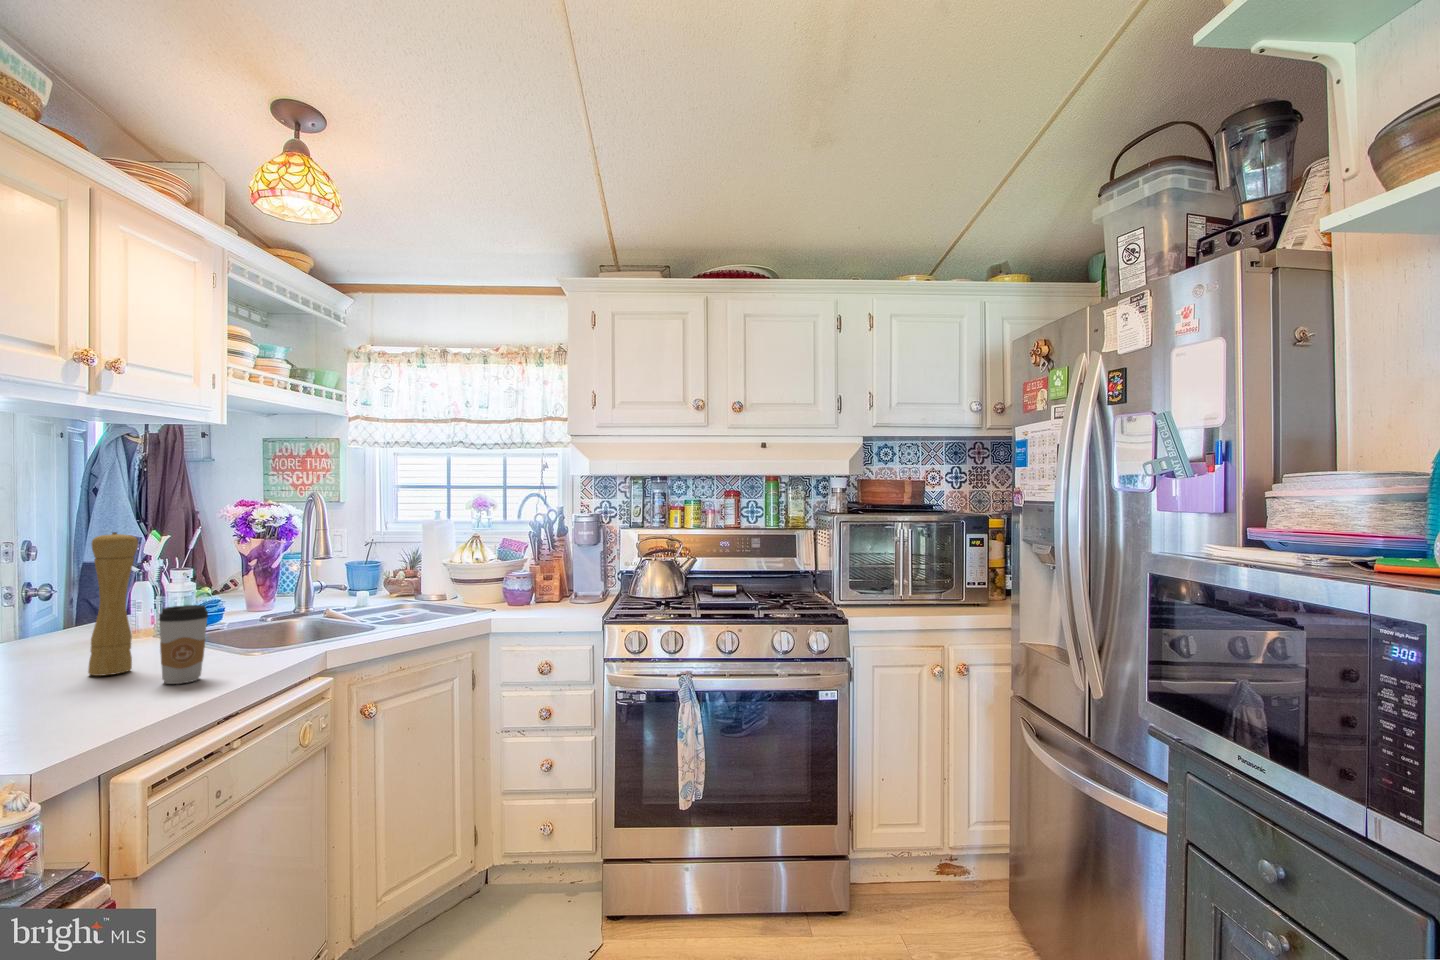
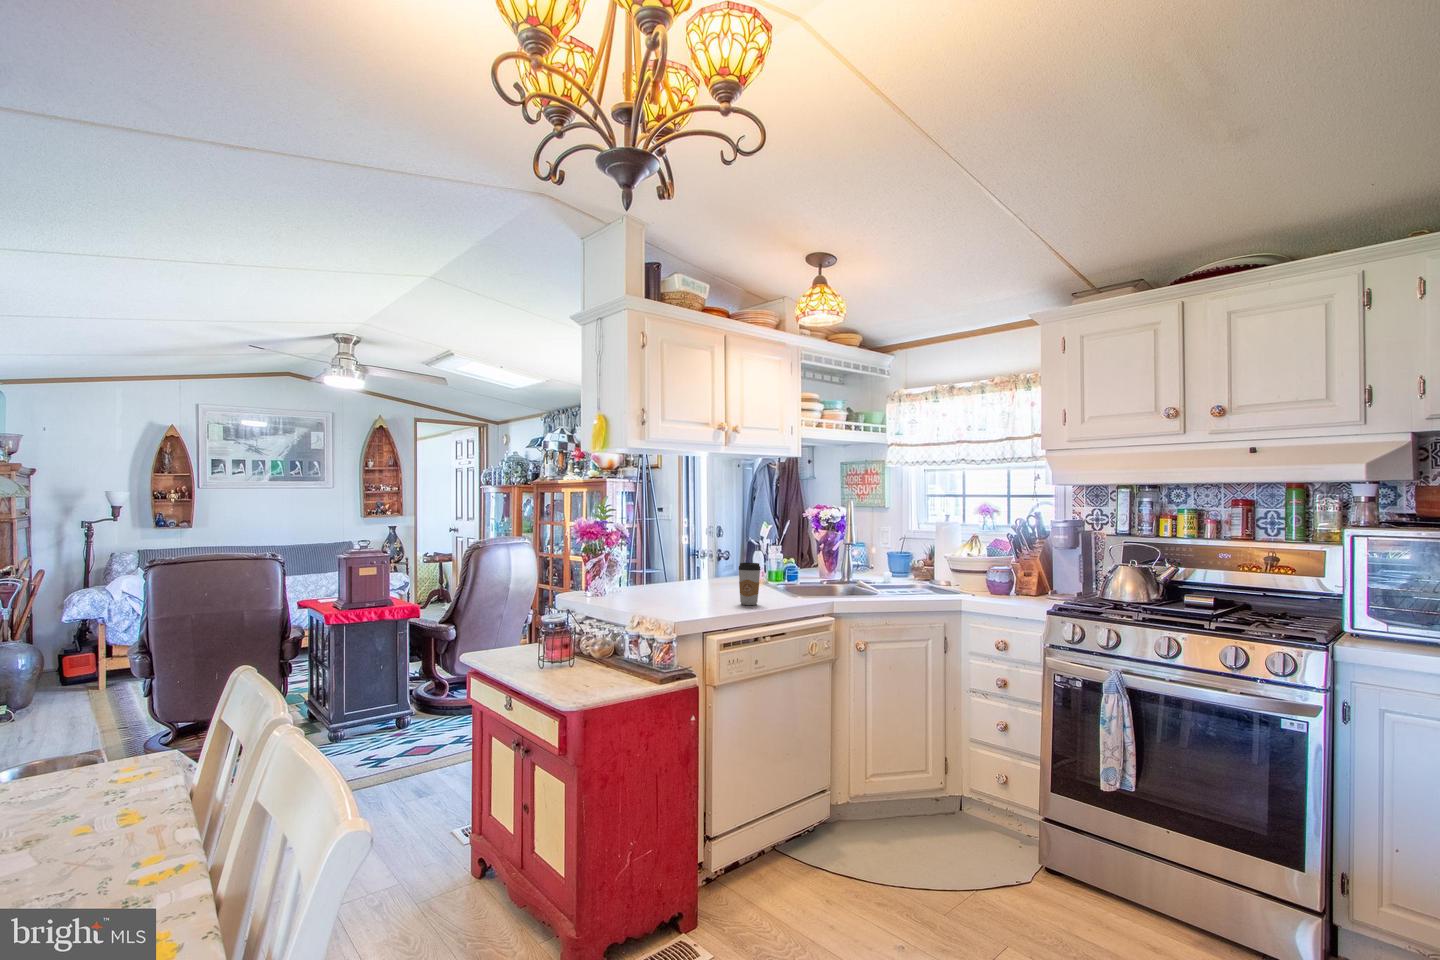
pepper mill: present [88,532,138,676] -> none [718,521,737,597]

